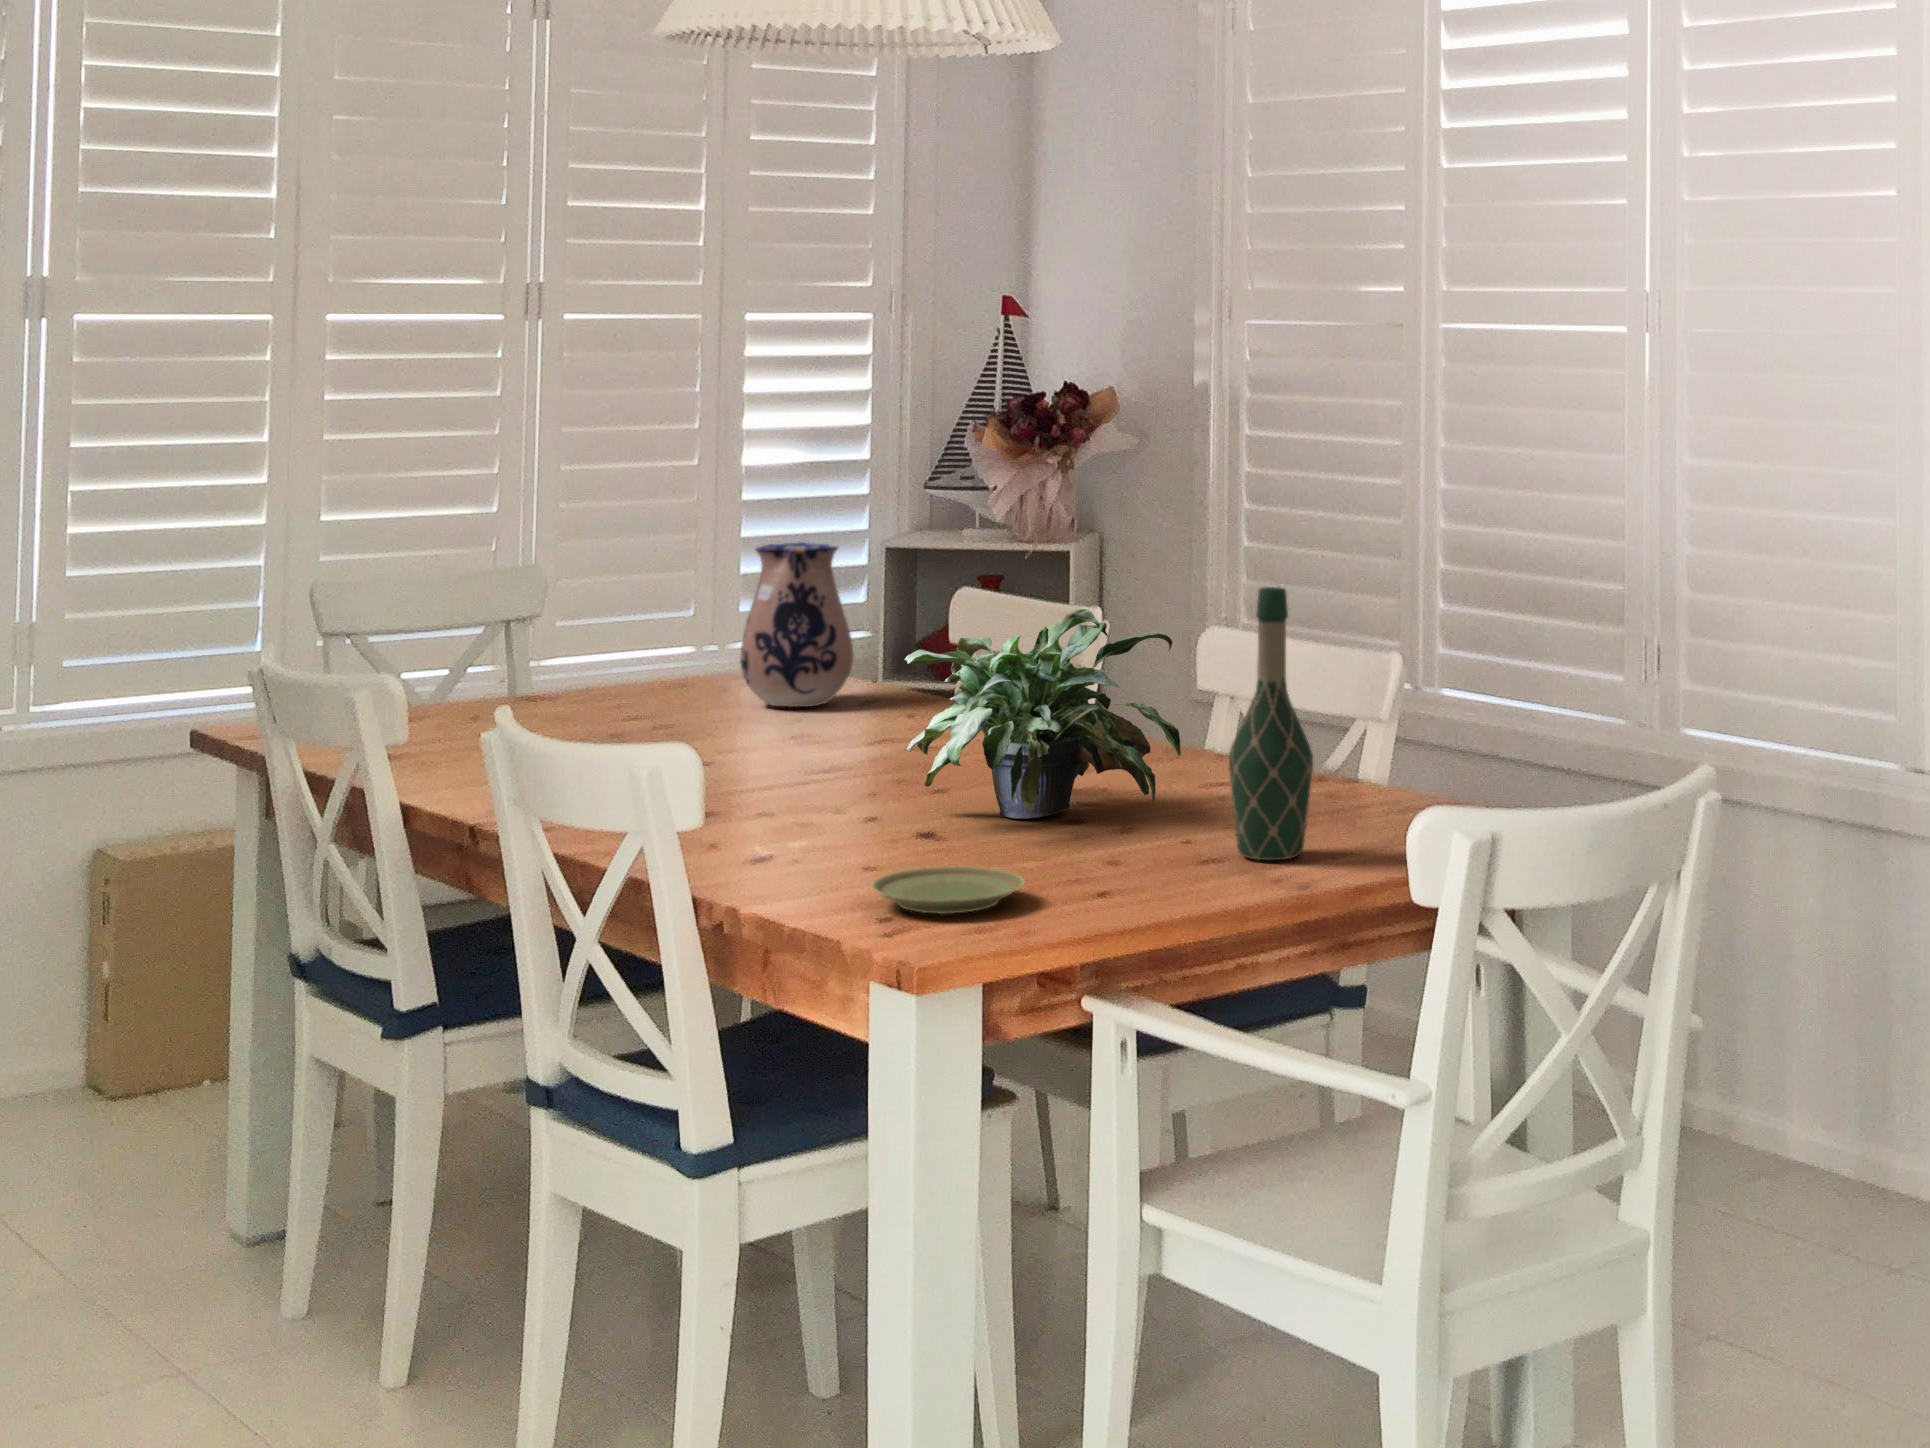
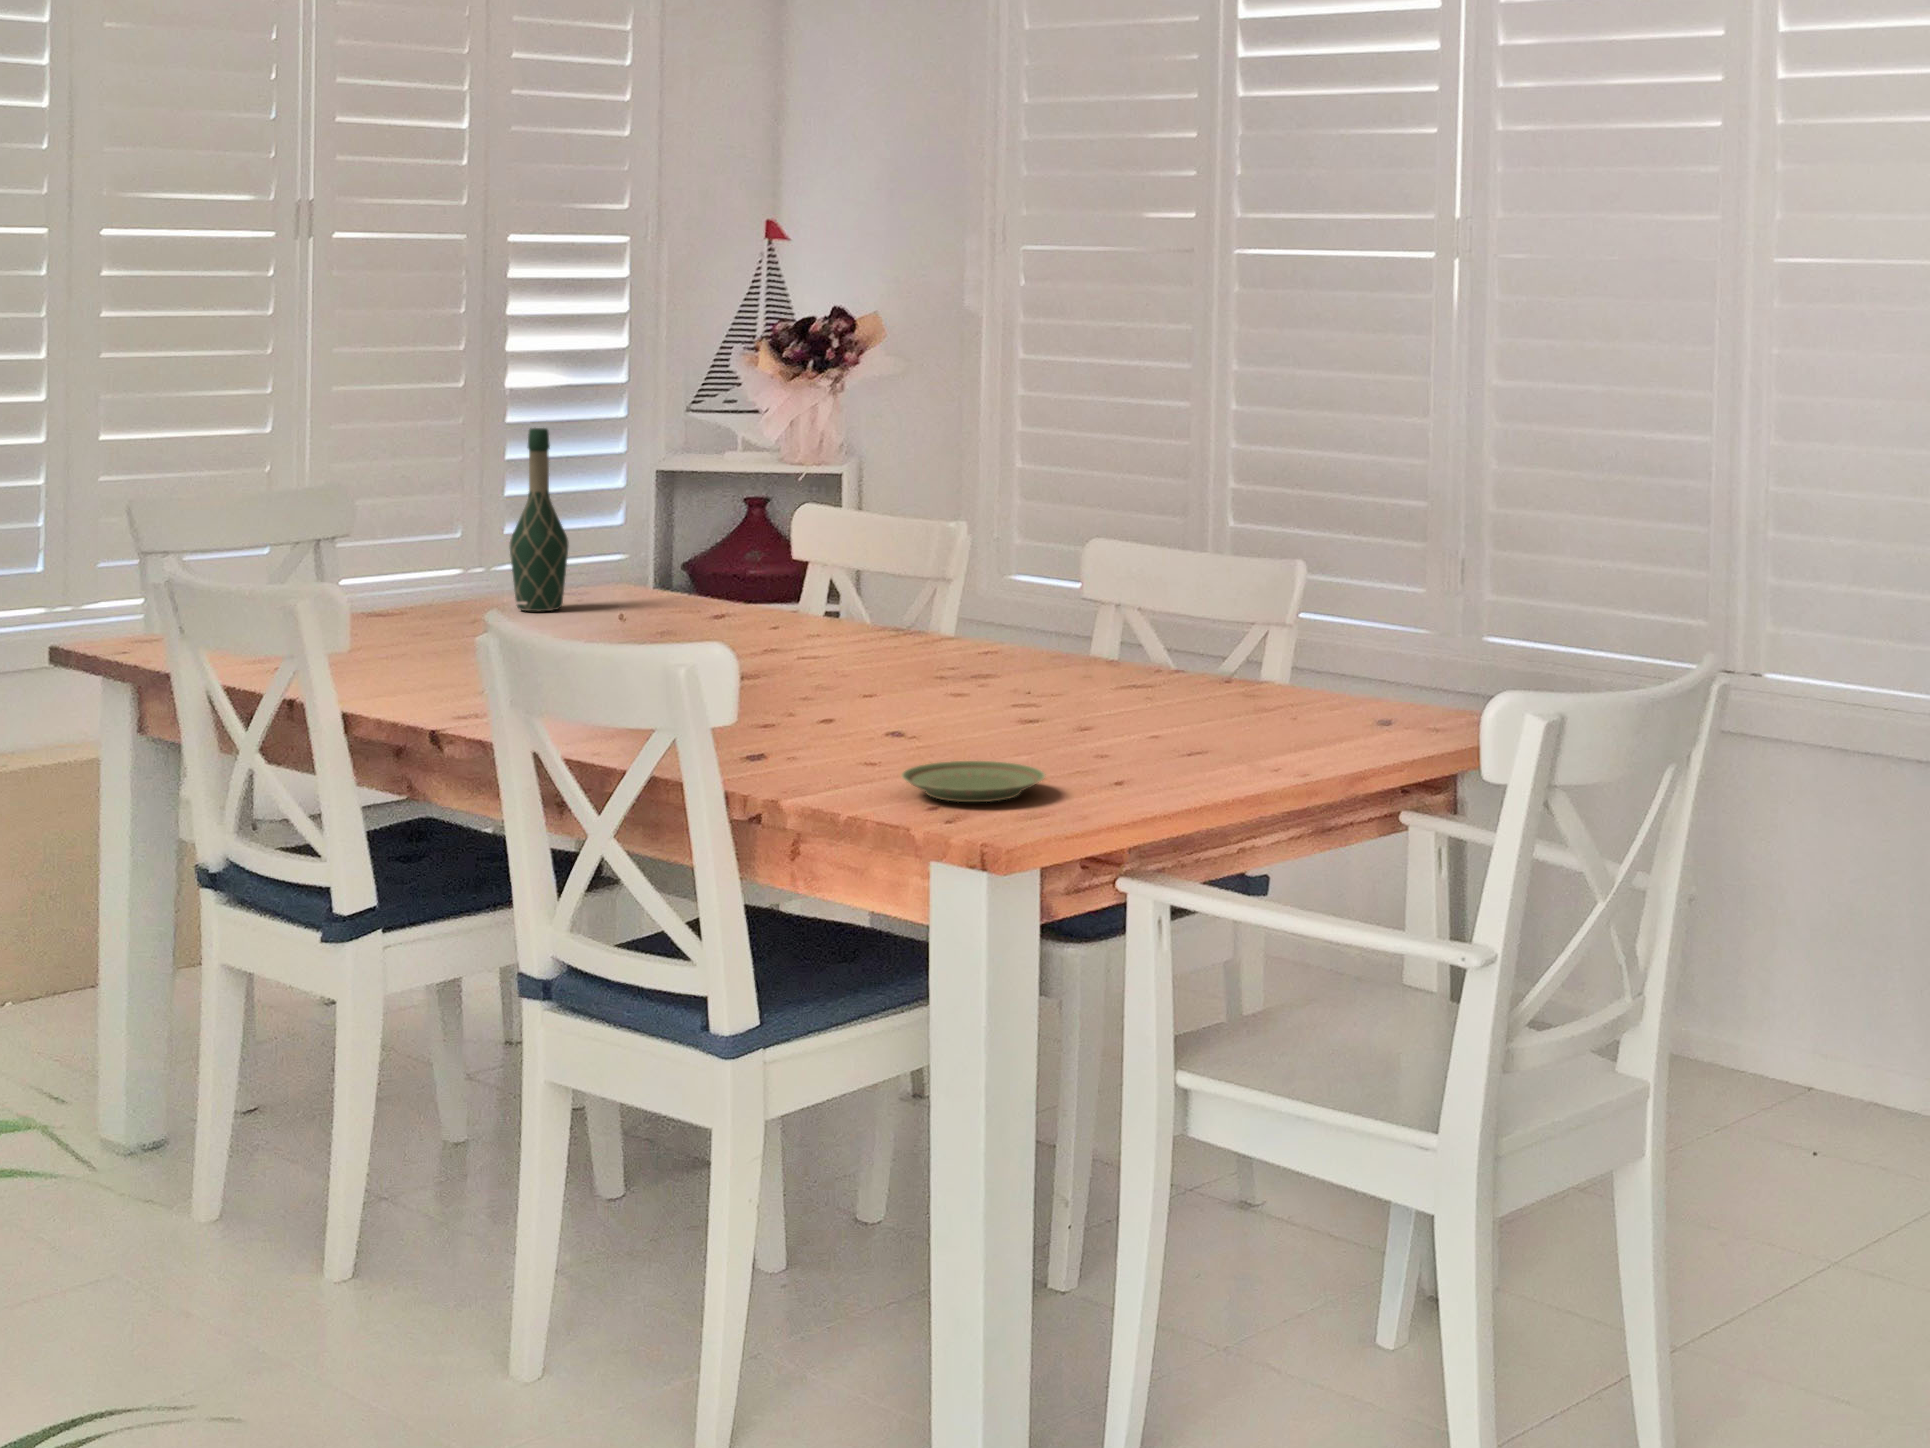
ceramic pitcher: present [741,542,853,707] -> none [596,464,707,625]
wine bottle: present [1229,587,1313,860] -> present [510,428,568,611]
potted plant: present [905,609,1181,819] -> none [863,521,1131,721]

